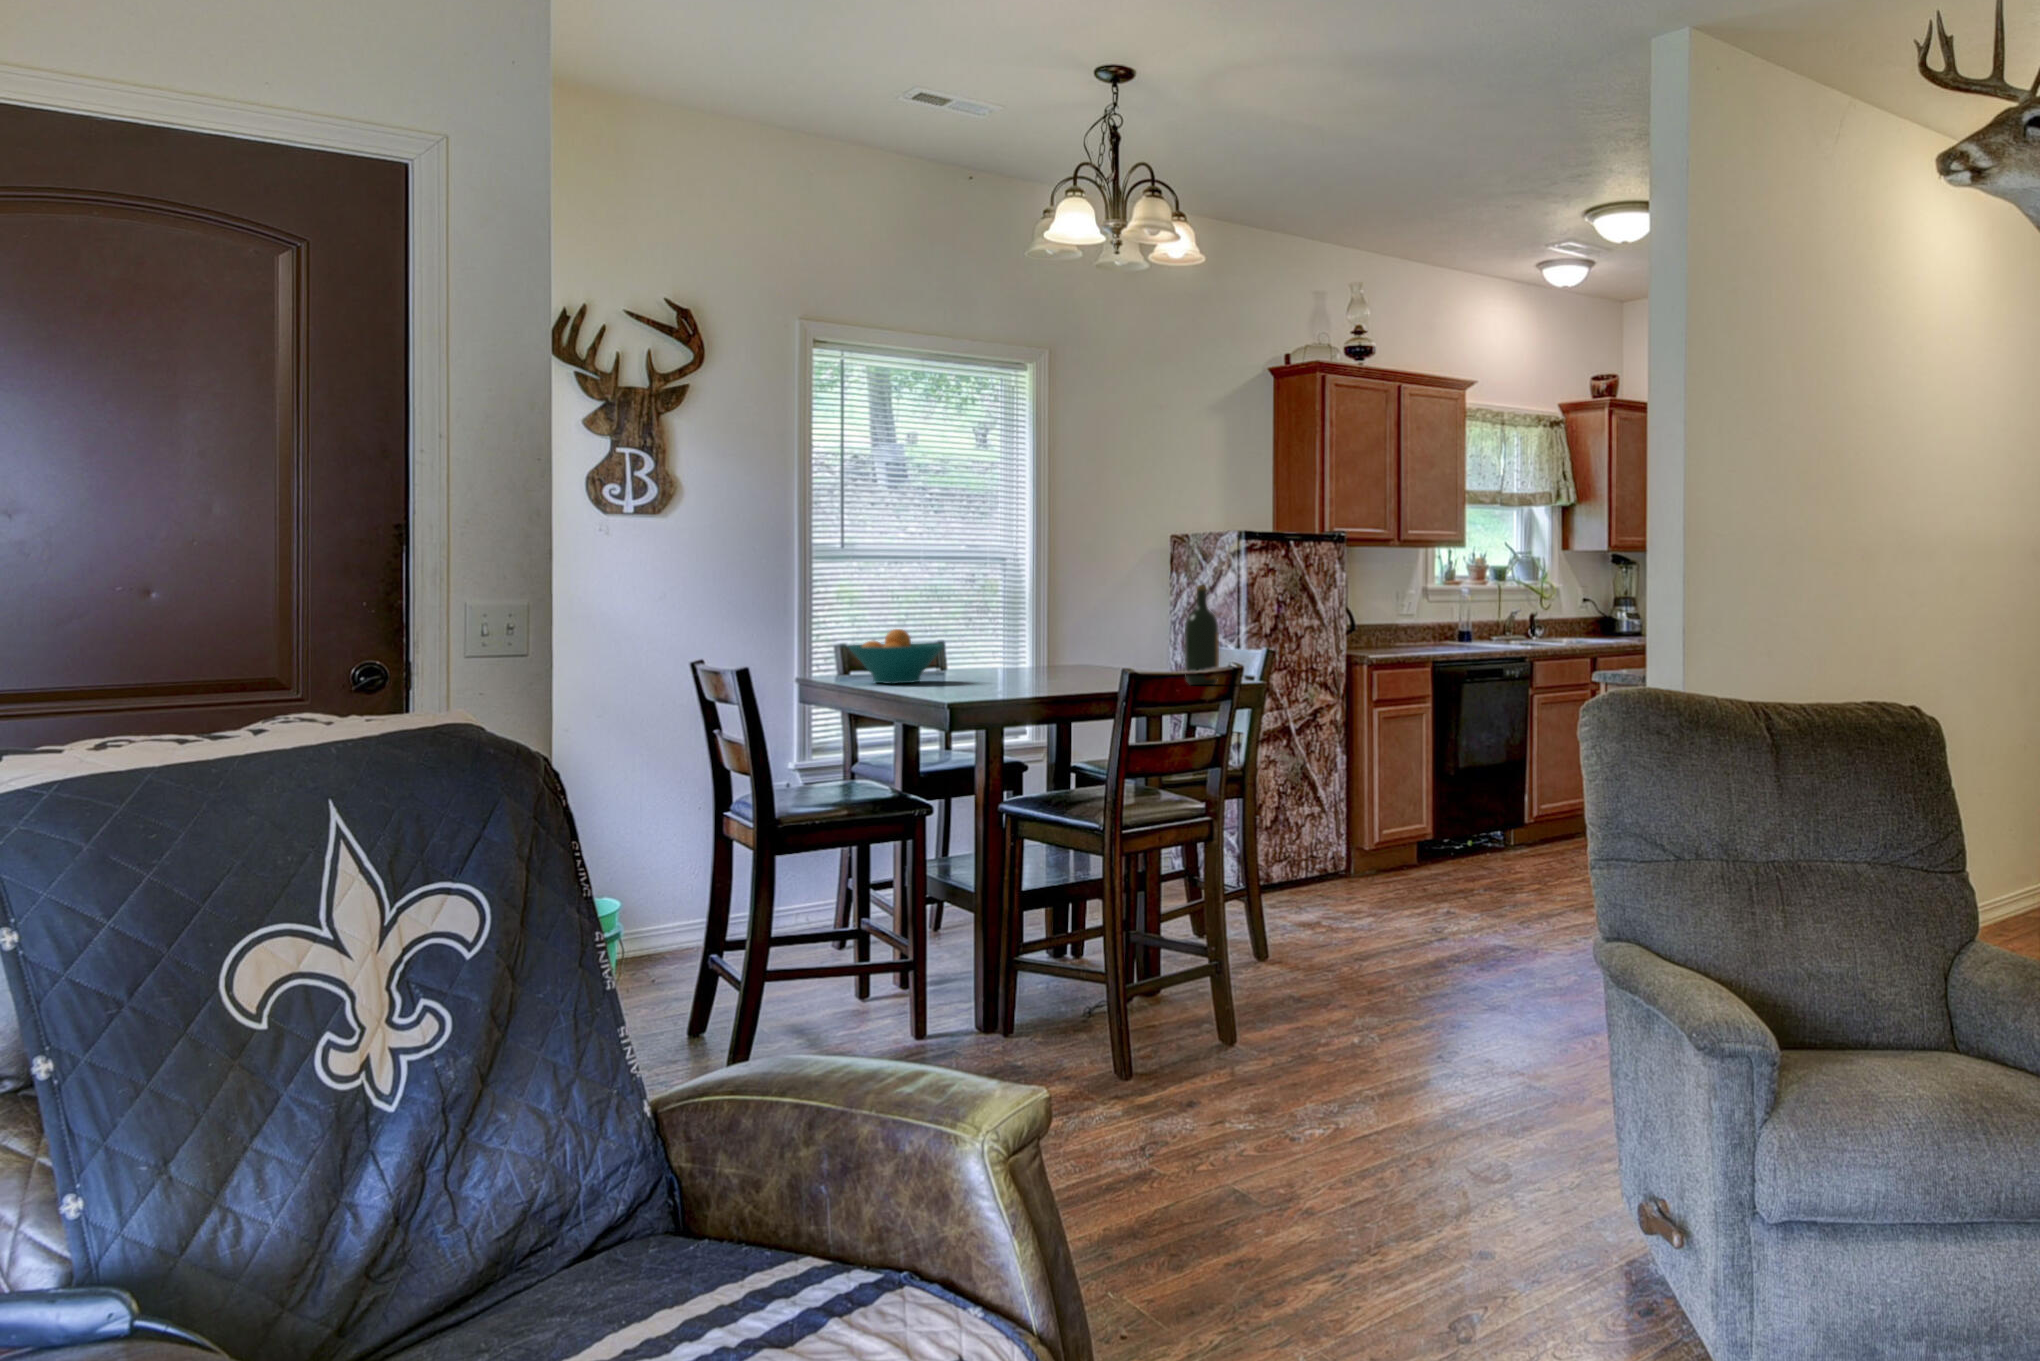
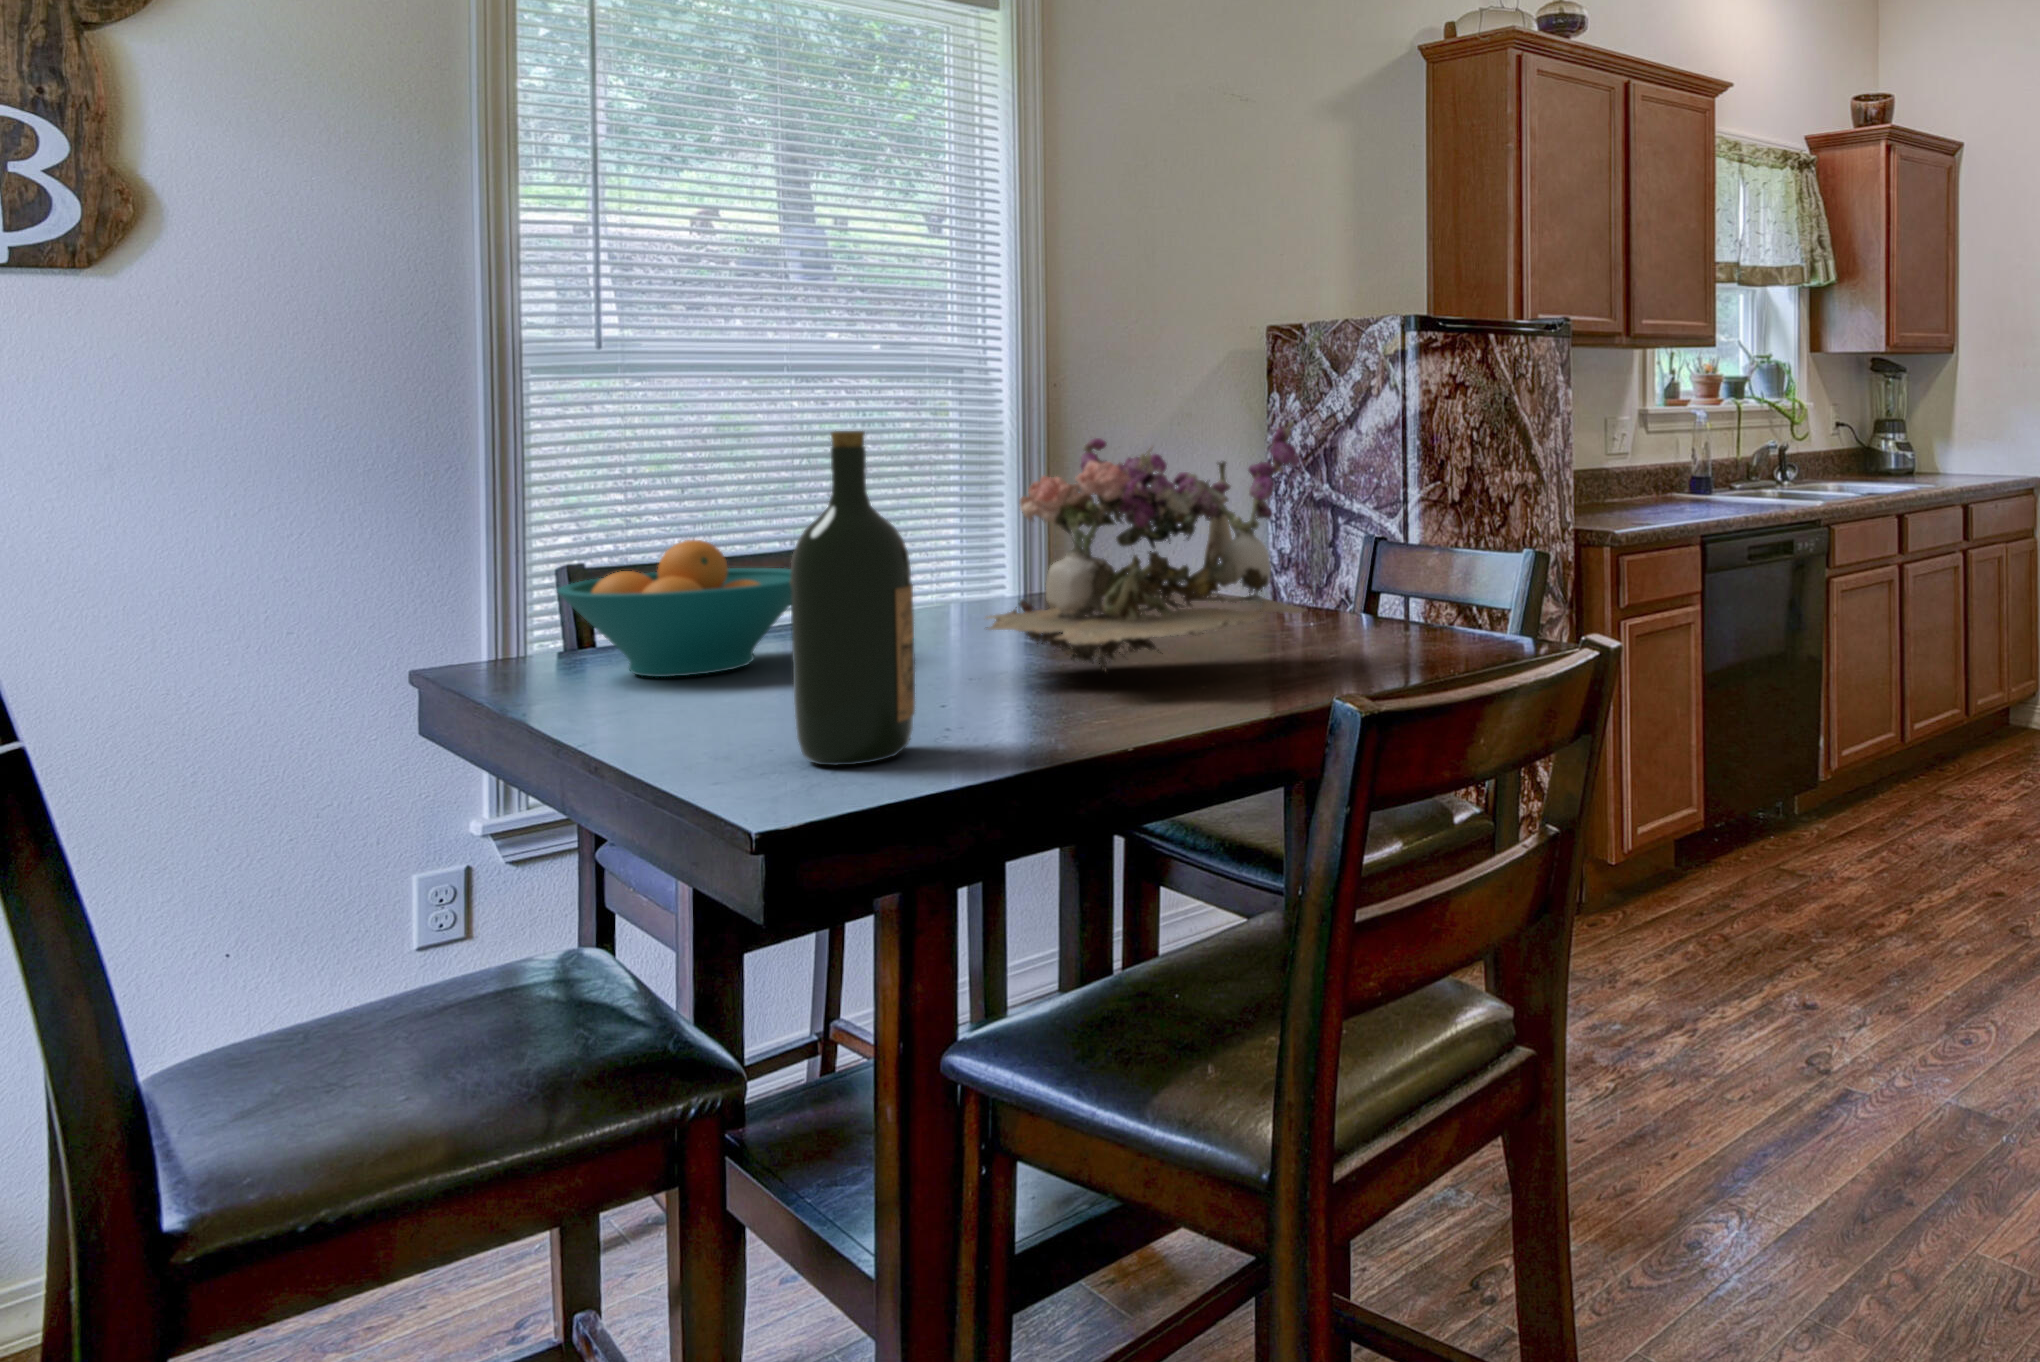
flower arrangement: none [1013,581,1144,686] -> present [987,422,1305,672]
wine bottle: present [1185,585,1219,685] -> present [790,431,915,765]

